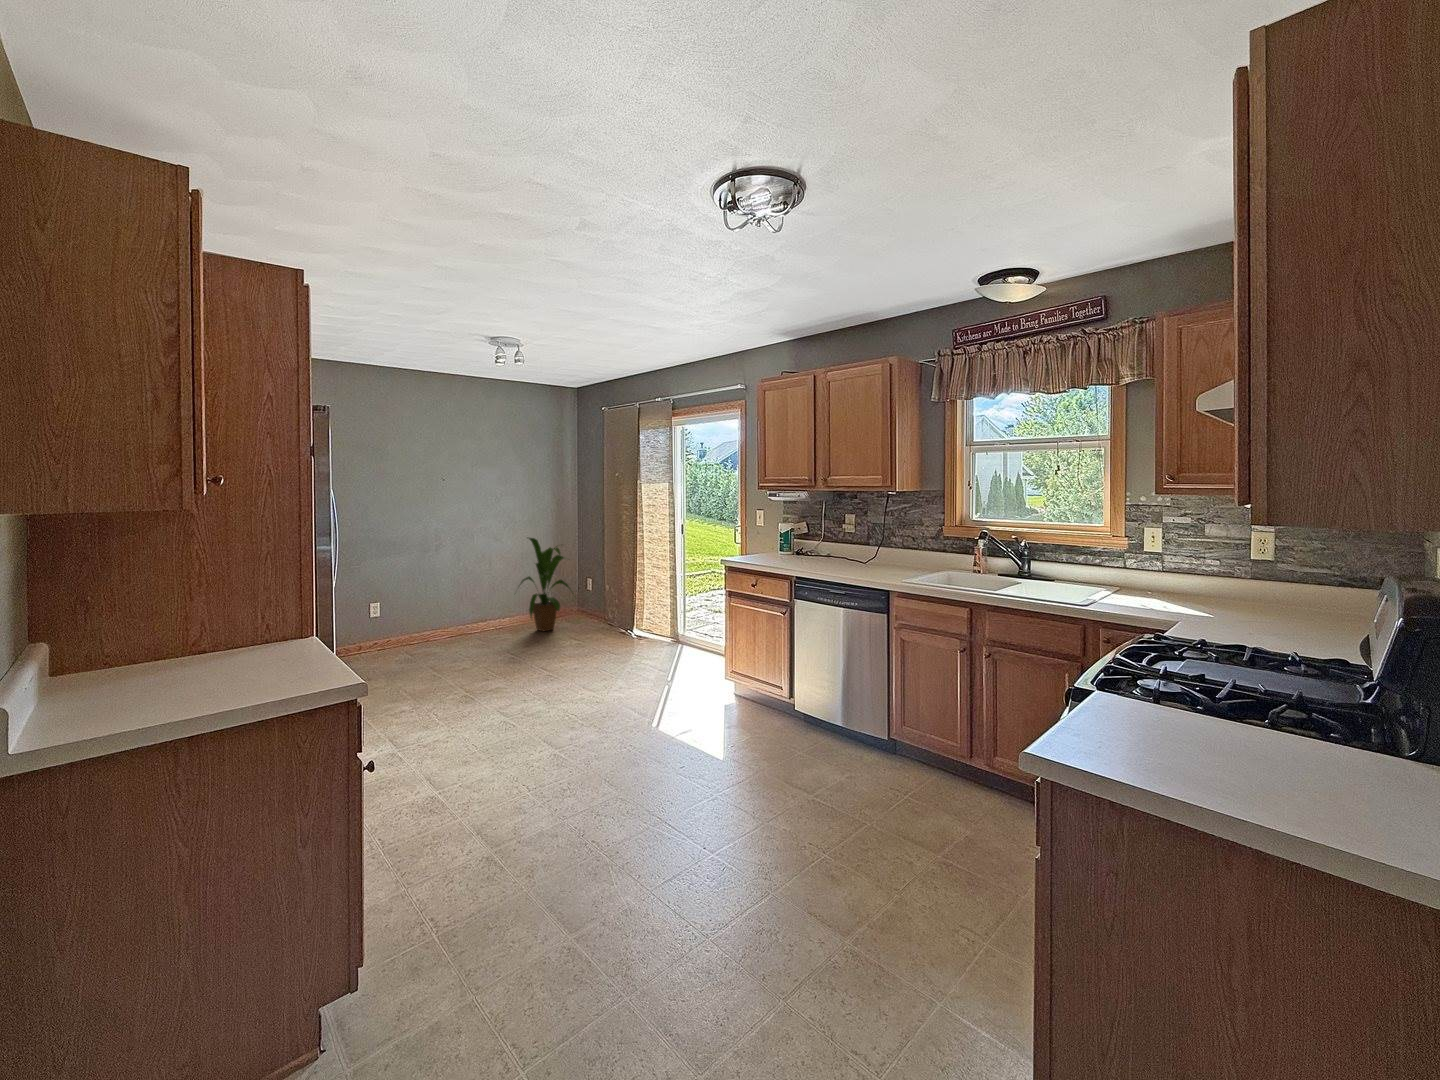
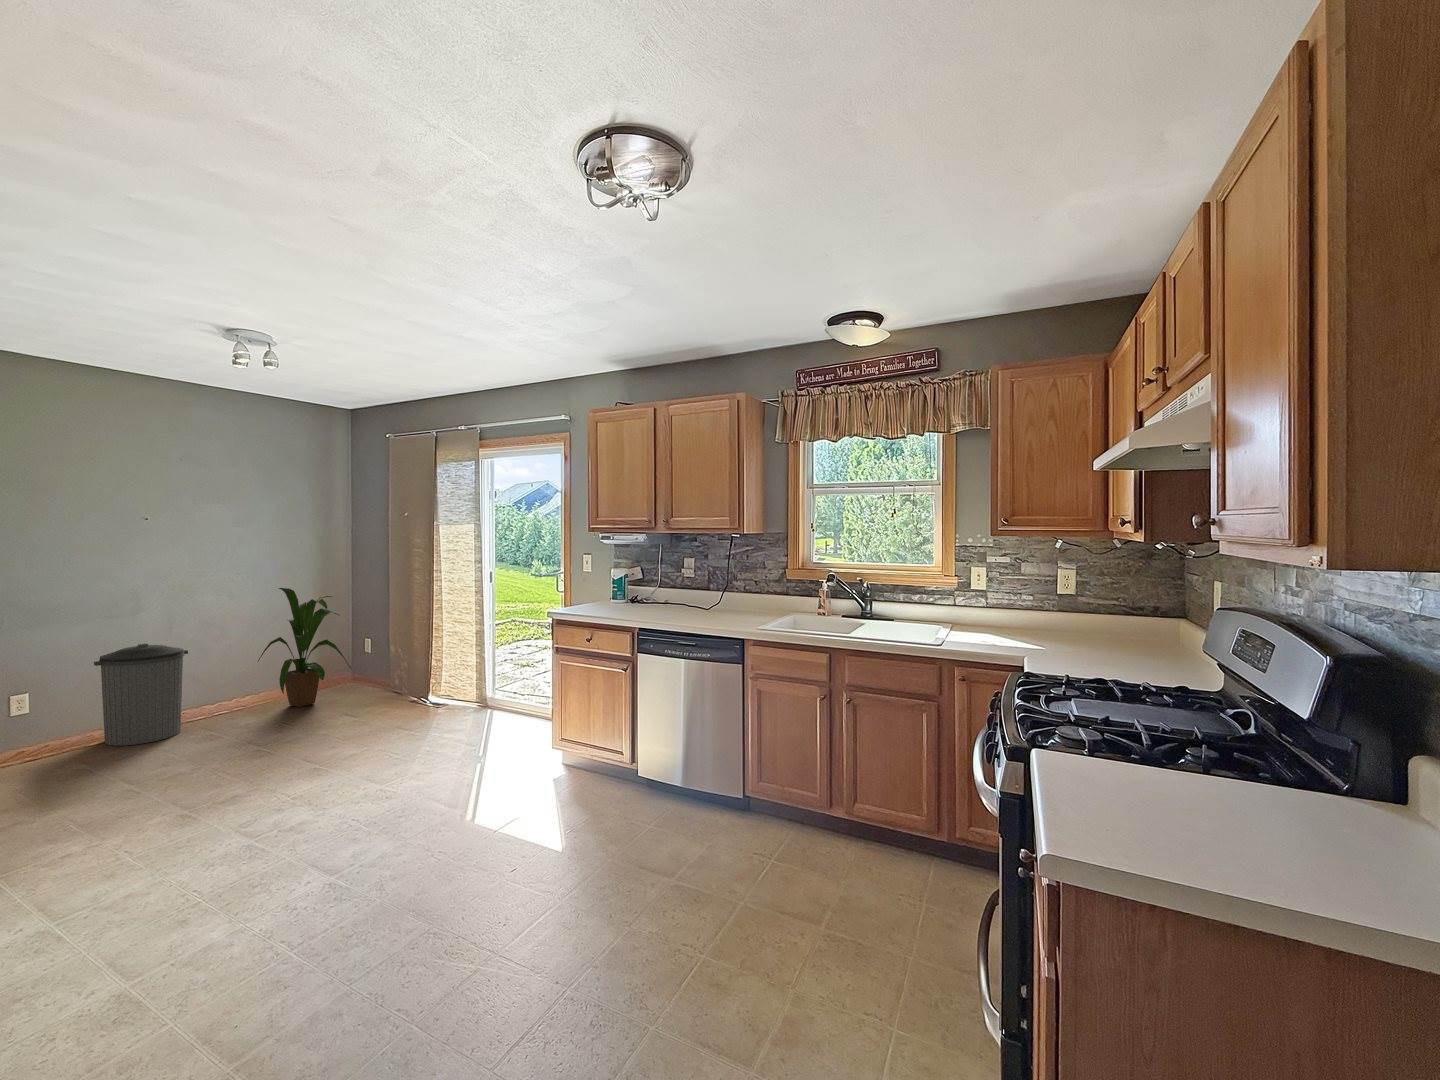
trash can: none [411,577,469,650] -> present [94,643,188,746]

